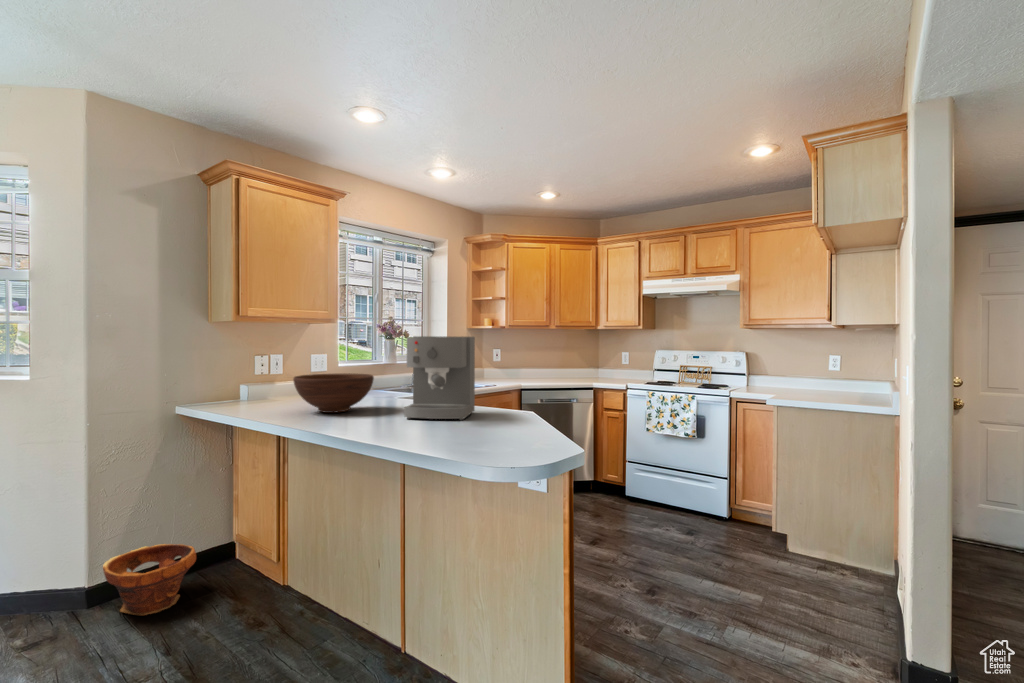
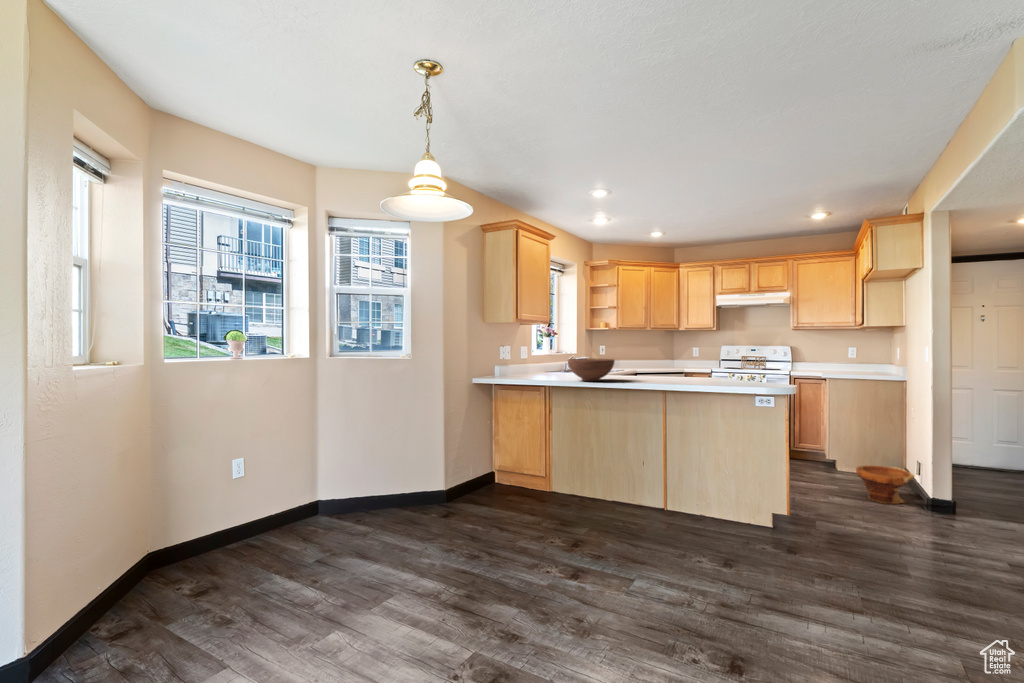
coffee maker: present [404,336,475,420] -> none [643,335,686,383]
planter: present [103,544,196,615] -> present [856,465,914,504]

